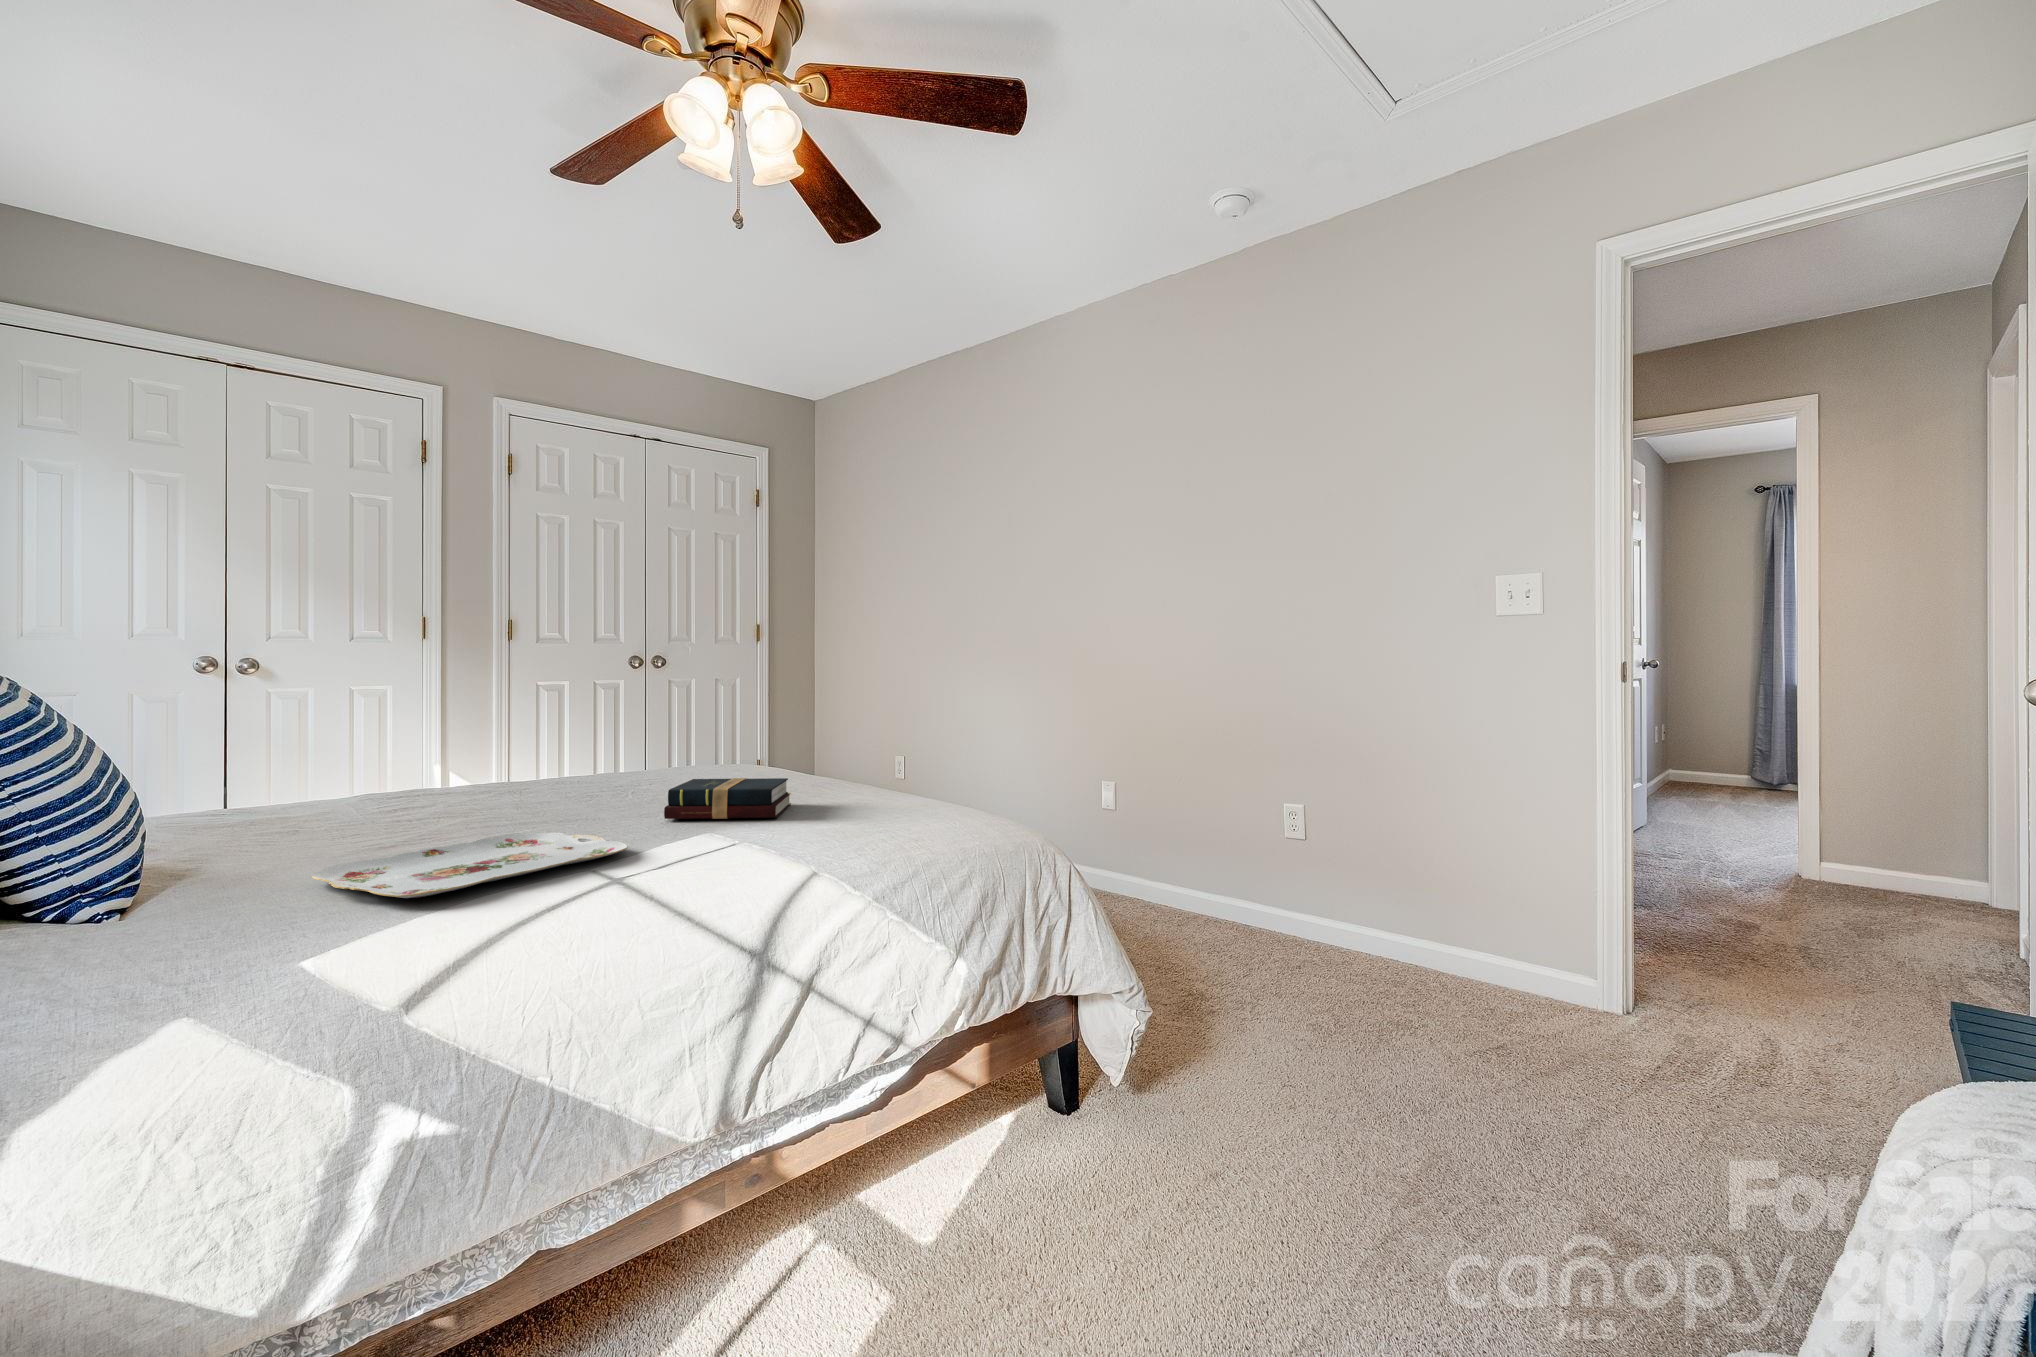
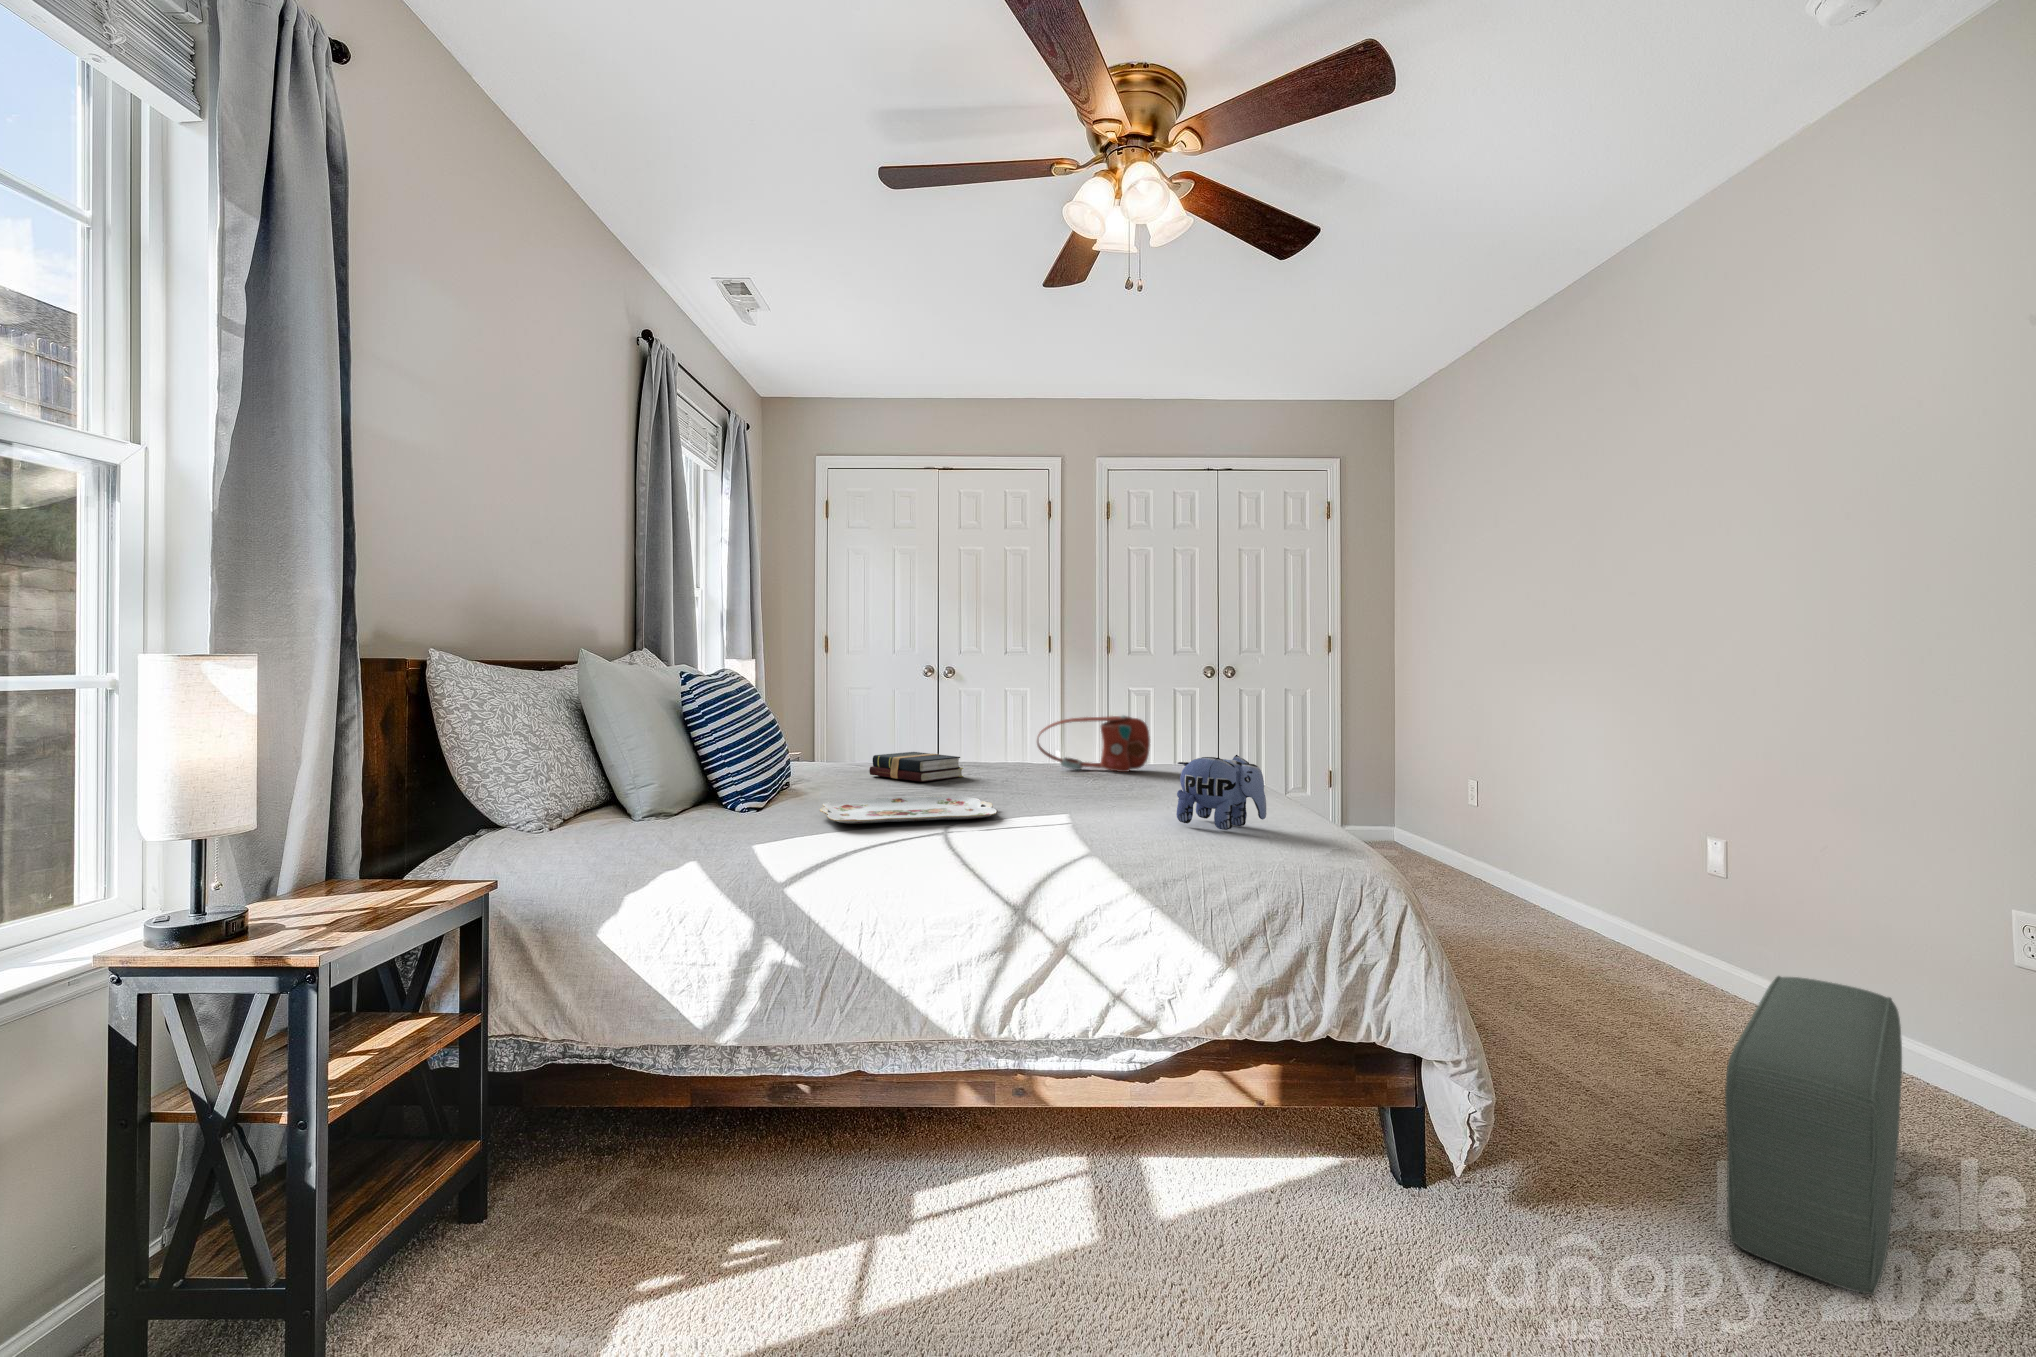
handbag: none [547,713,697,783] -> present [1037,715,1150,772]
plush toy: none [835,745,938,823] -> present [1176,755,1267,830]
hardback book: present [664,778,791,819] -> present [869,752,963,782]
pouf: none [1203,868,1329,1064] -> present [1725,976,1902,1295]

